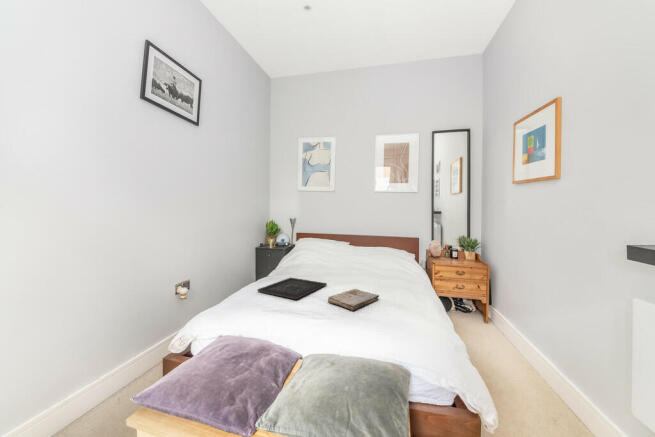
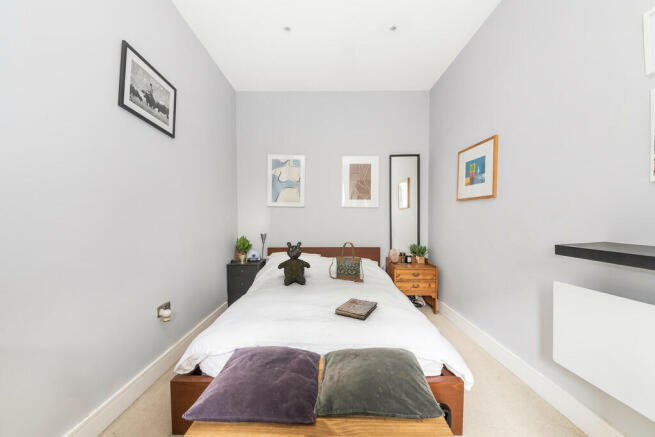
teddy bear: none [295,228,329,272] -> present [278,242,310,285]
handbag: none [350,231,386,274] -> present [329,242,364,282]
tray: present [258,278,327,299] -> none [259,292,322,314]

